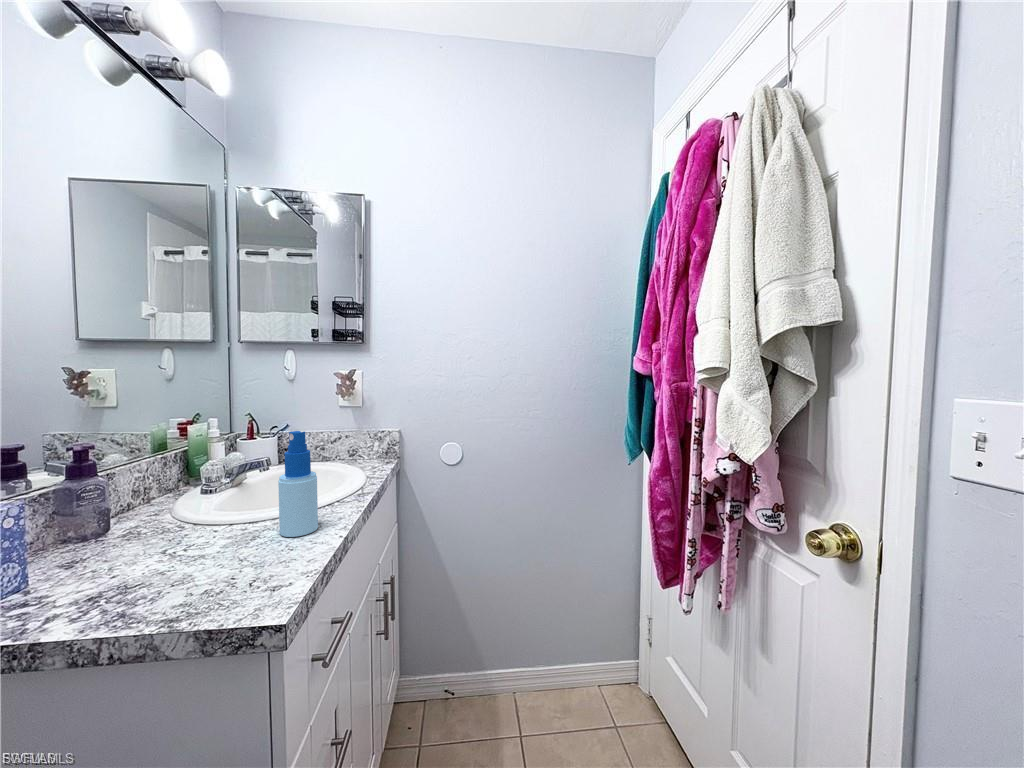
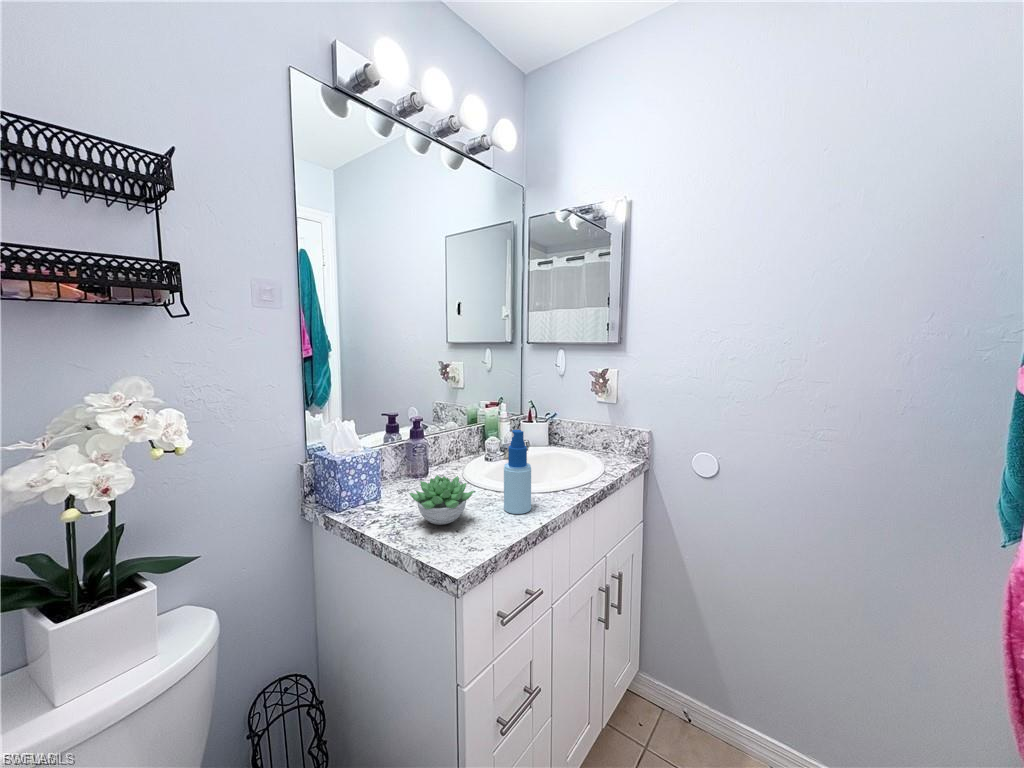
succulent plant: none [128,505,248,581] -> present [409,475,474,525]

